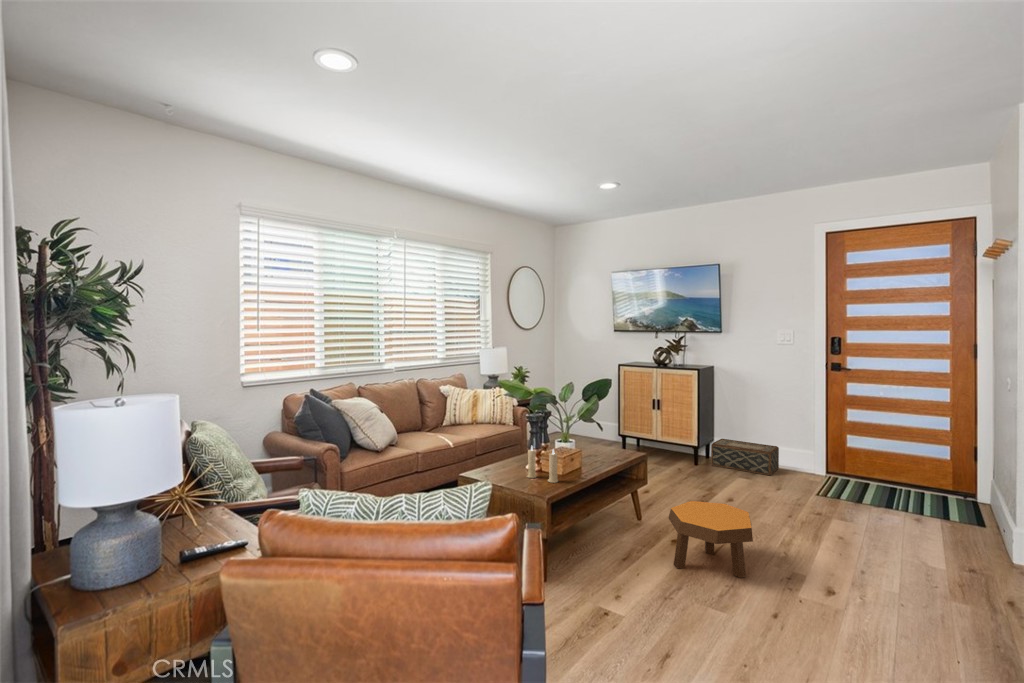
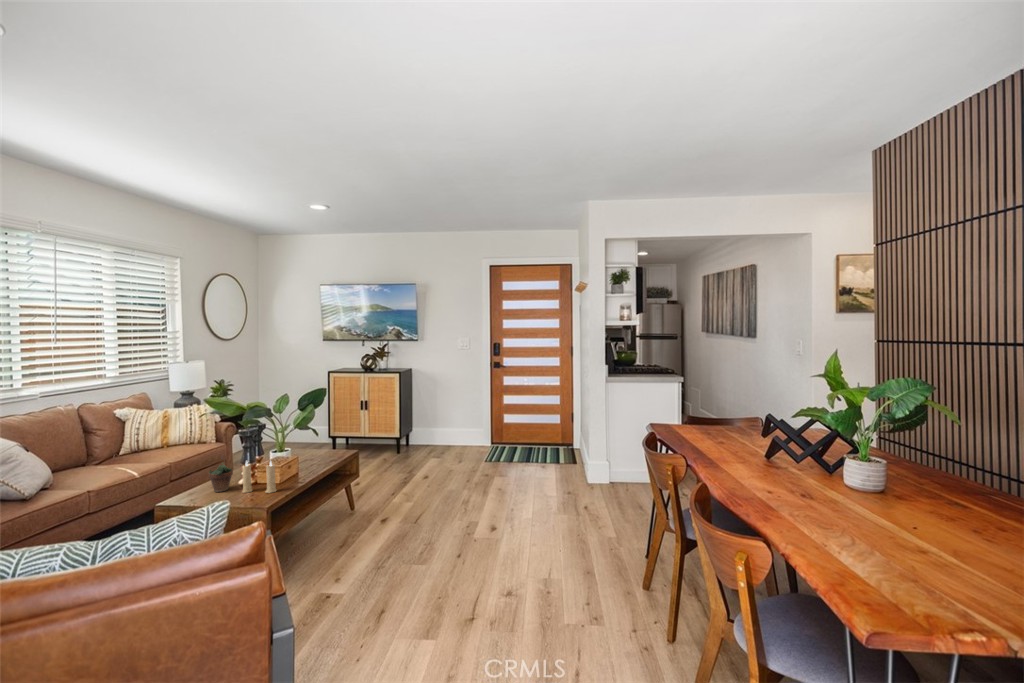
succulent plant: none [500,437,521,472] -> present [209,457,233,492]
woven basket: present [711,439,779,475] -> none [411,428,462,453]
footstool: present [669,501,753,578] -> none [379,482,444,542]

